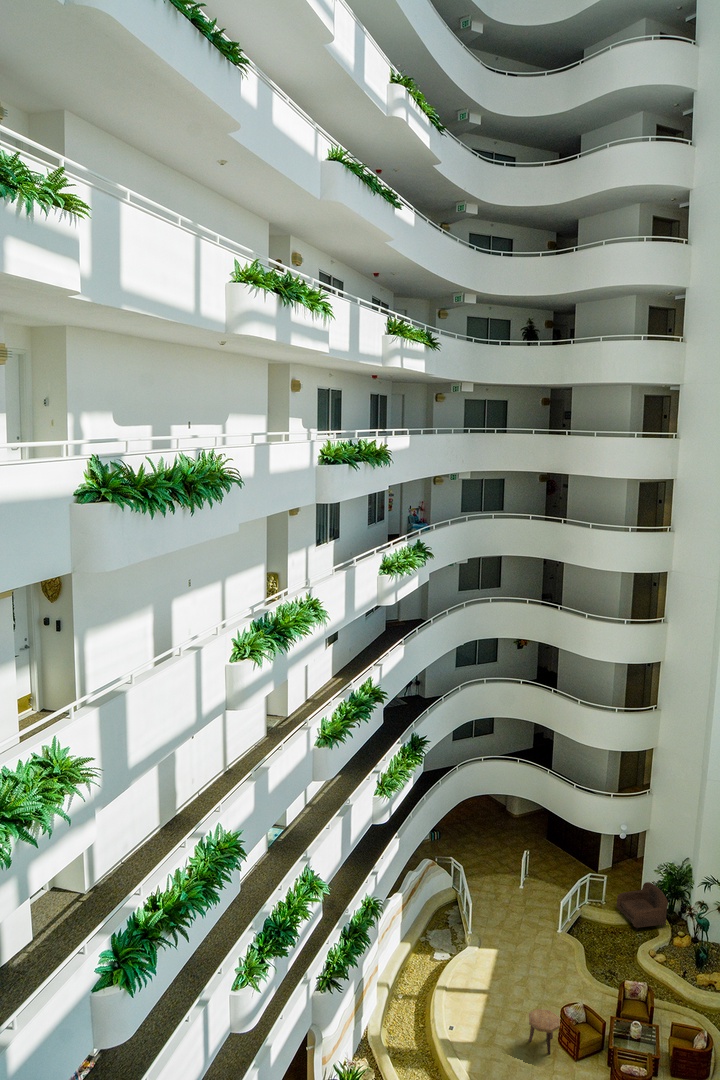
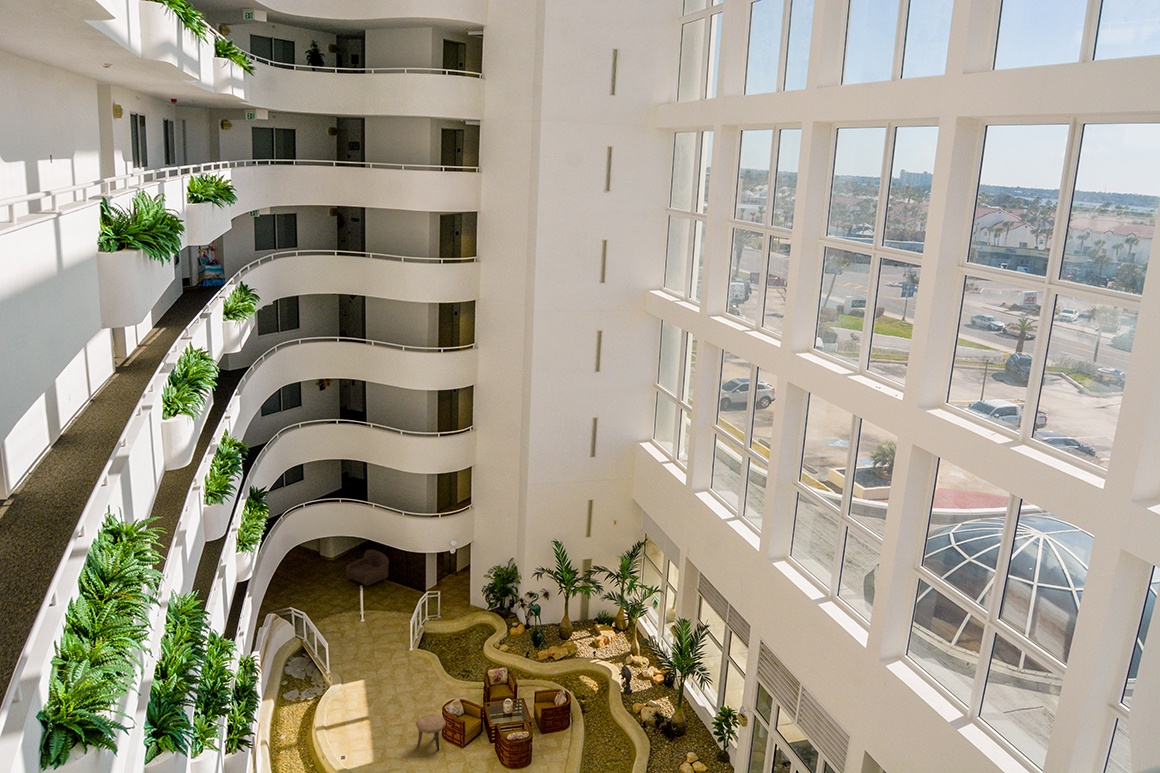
armchair: present [617,882,668,930] -> present [346,550,389,587]

